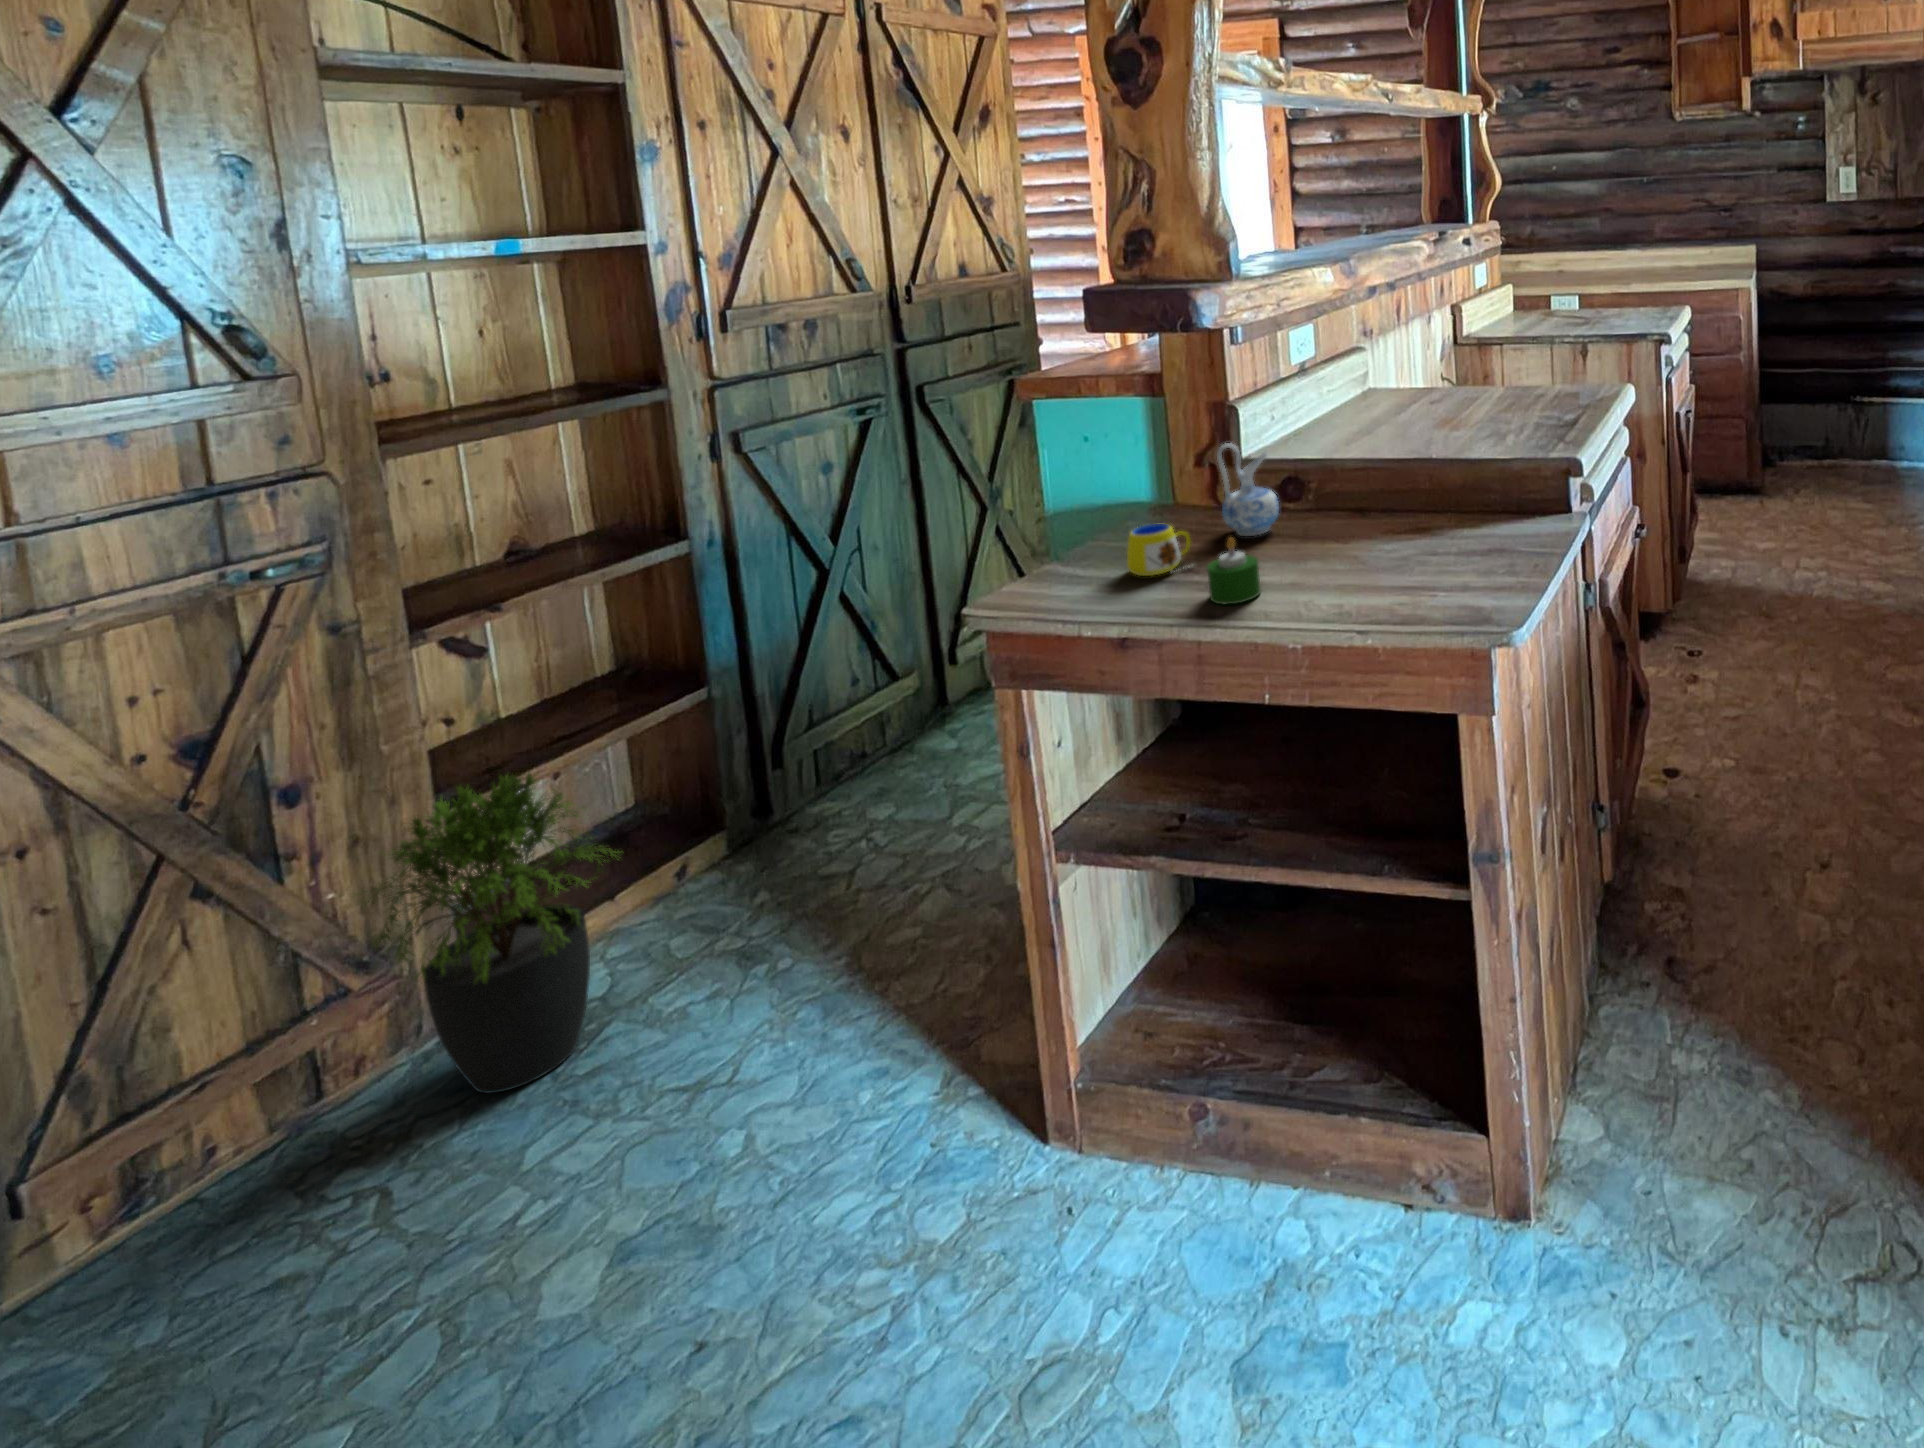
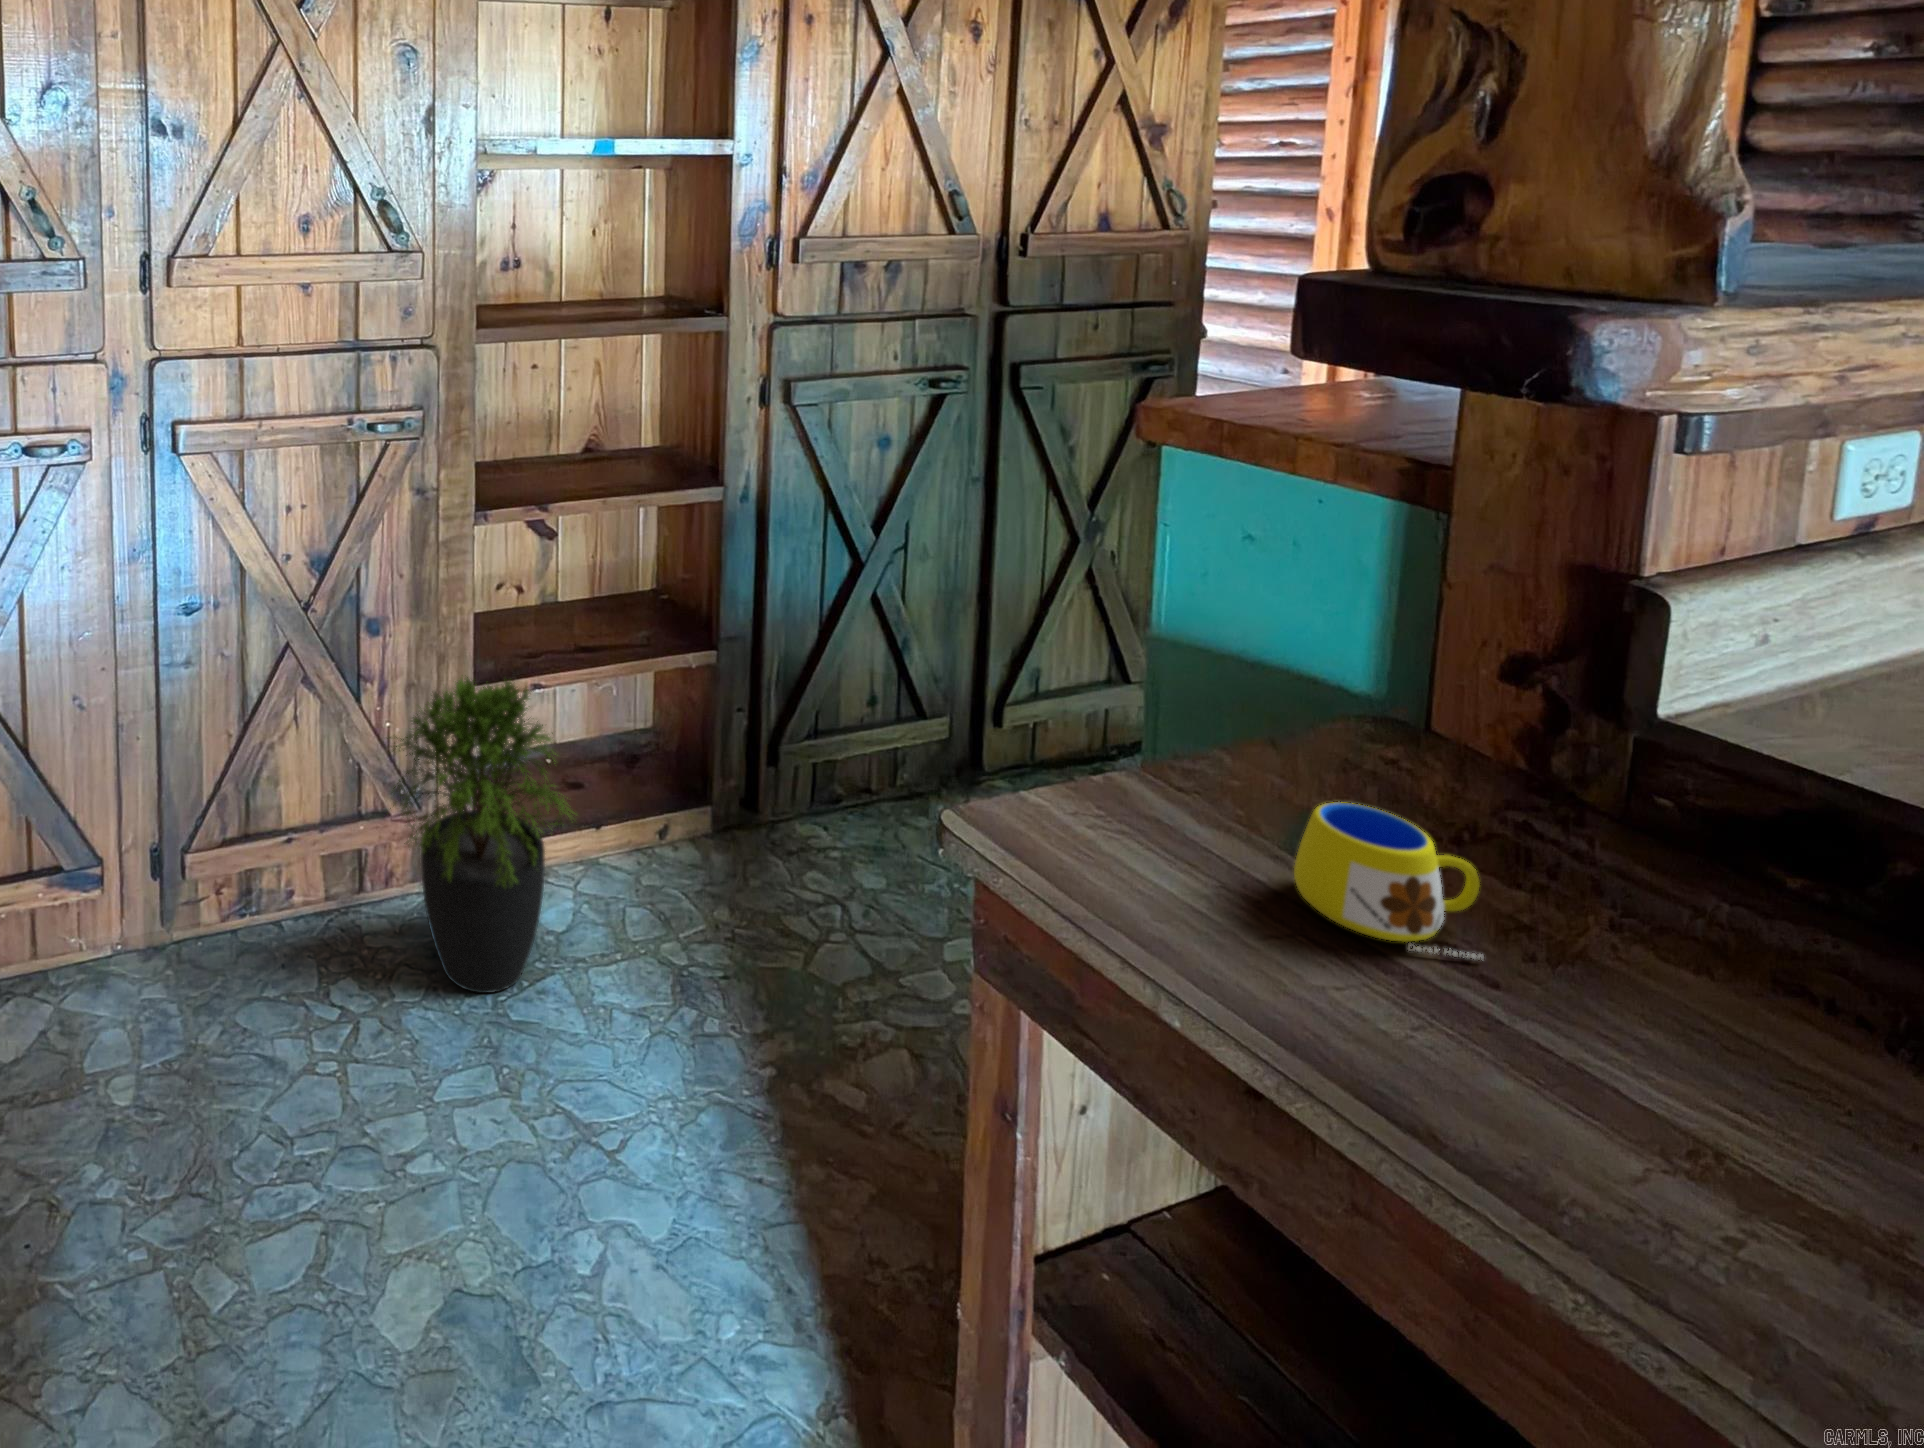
ceramic pitcher: present [1217,443,1279,536] -> none [1582,692,1790,951]
candle: present [1207,538,1261,604] -> none [1532,1005,1742,1219]

